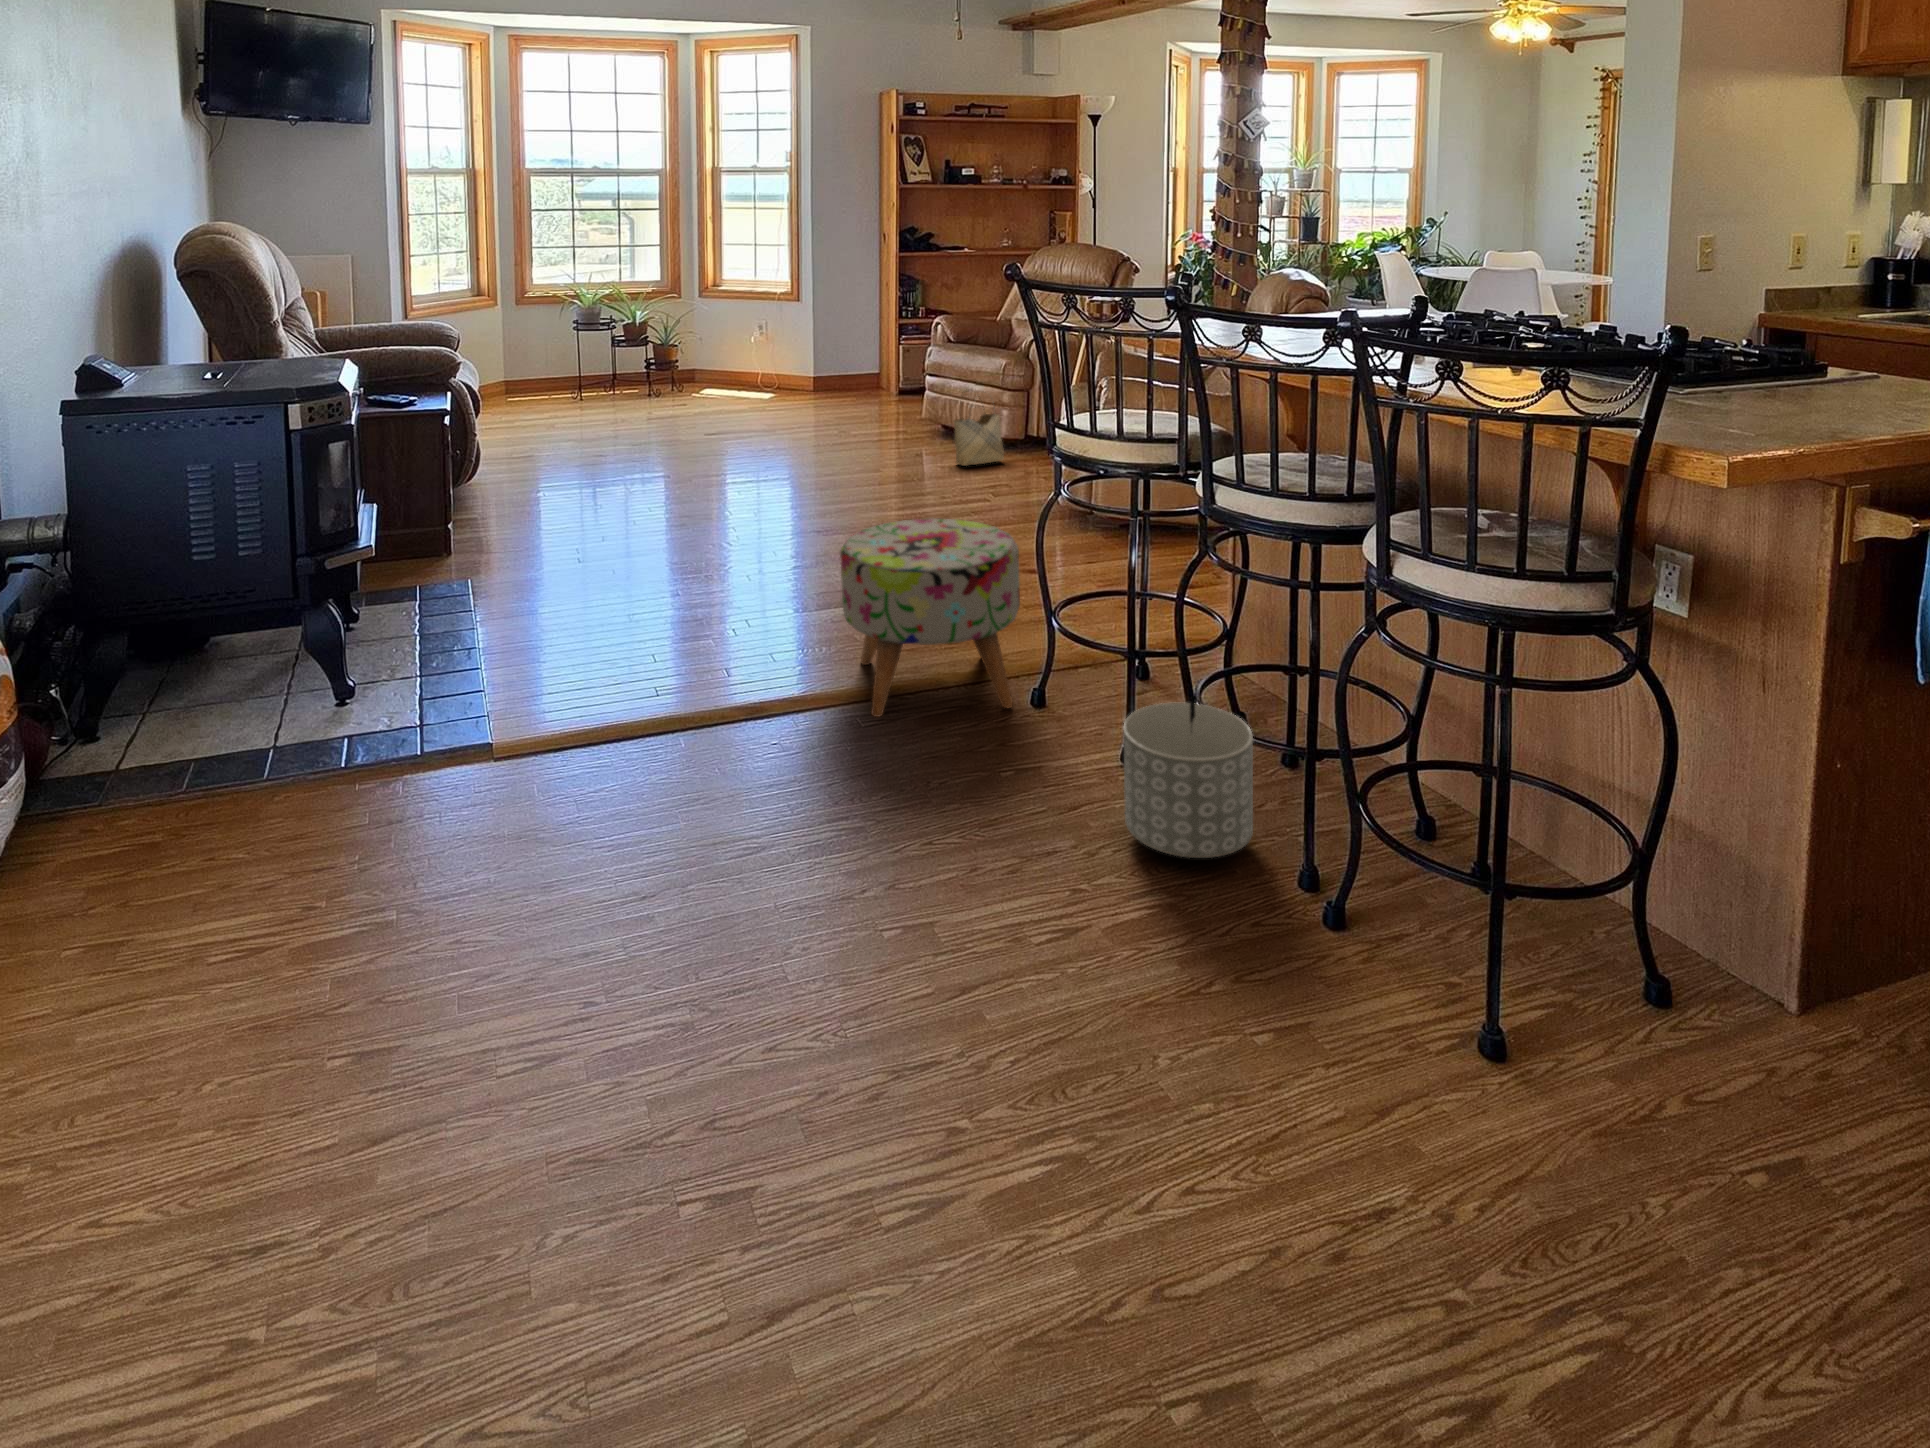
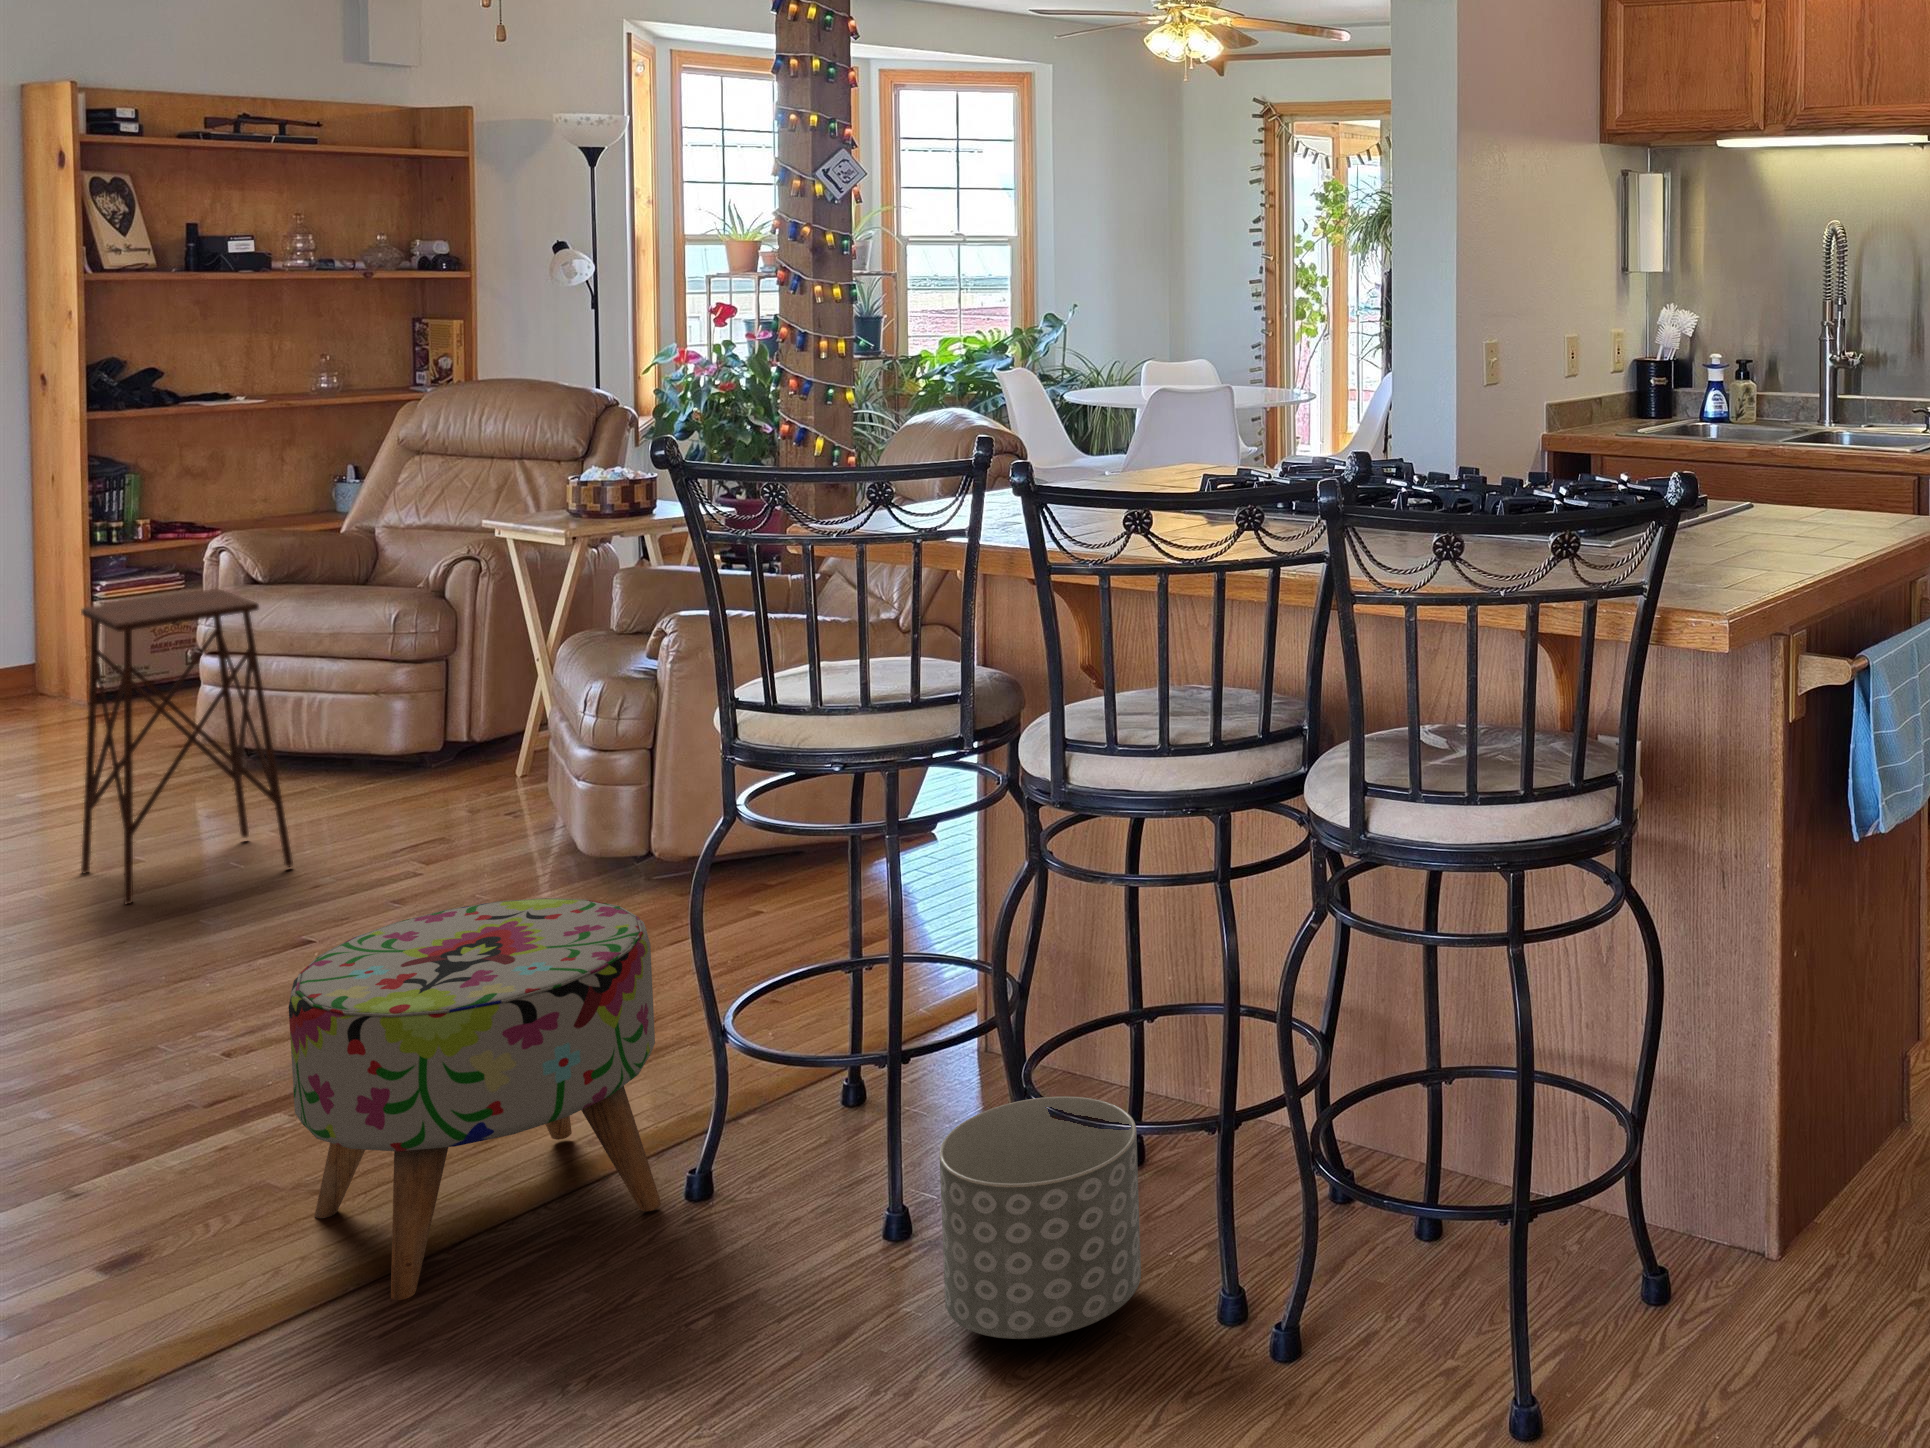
side table: none [853,342,937,494] -> present [81,589,293,904]
woven basket: present [954,392,1004,466] -> none [302,666,410,815]

